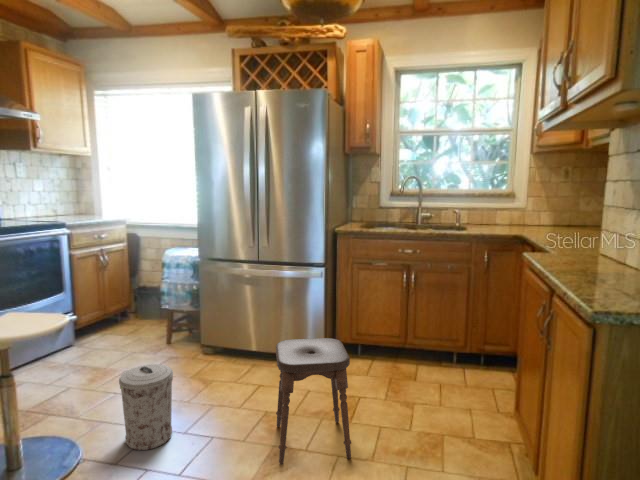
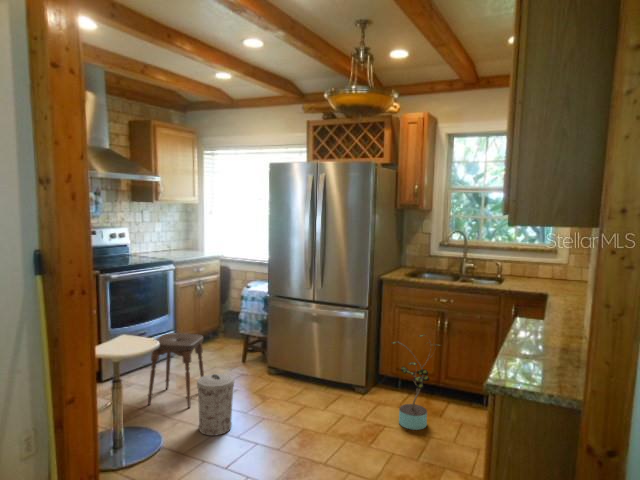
potted plant: none [364,291,426,402] -> present [392,335,429,430]
stool: present [276,338,351,464] -> present [148,333,204,408]

